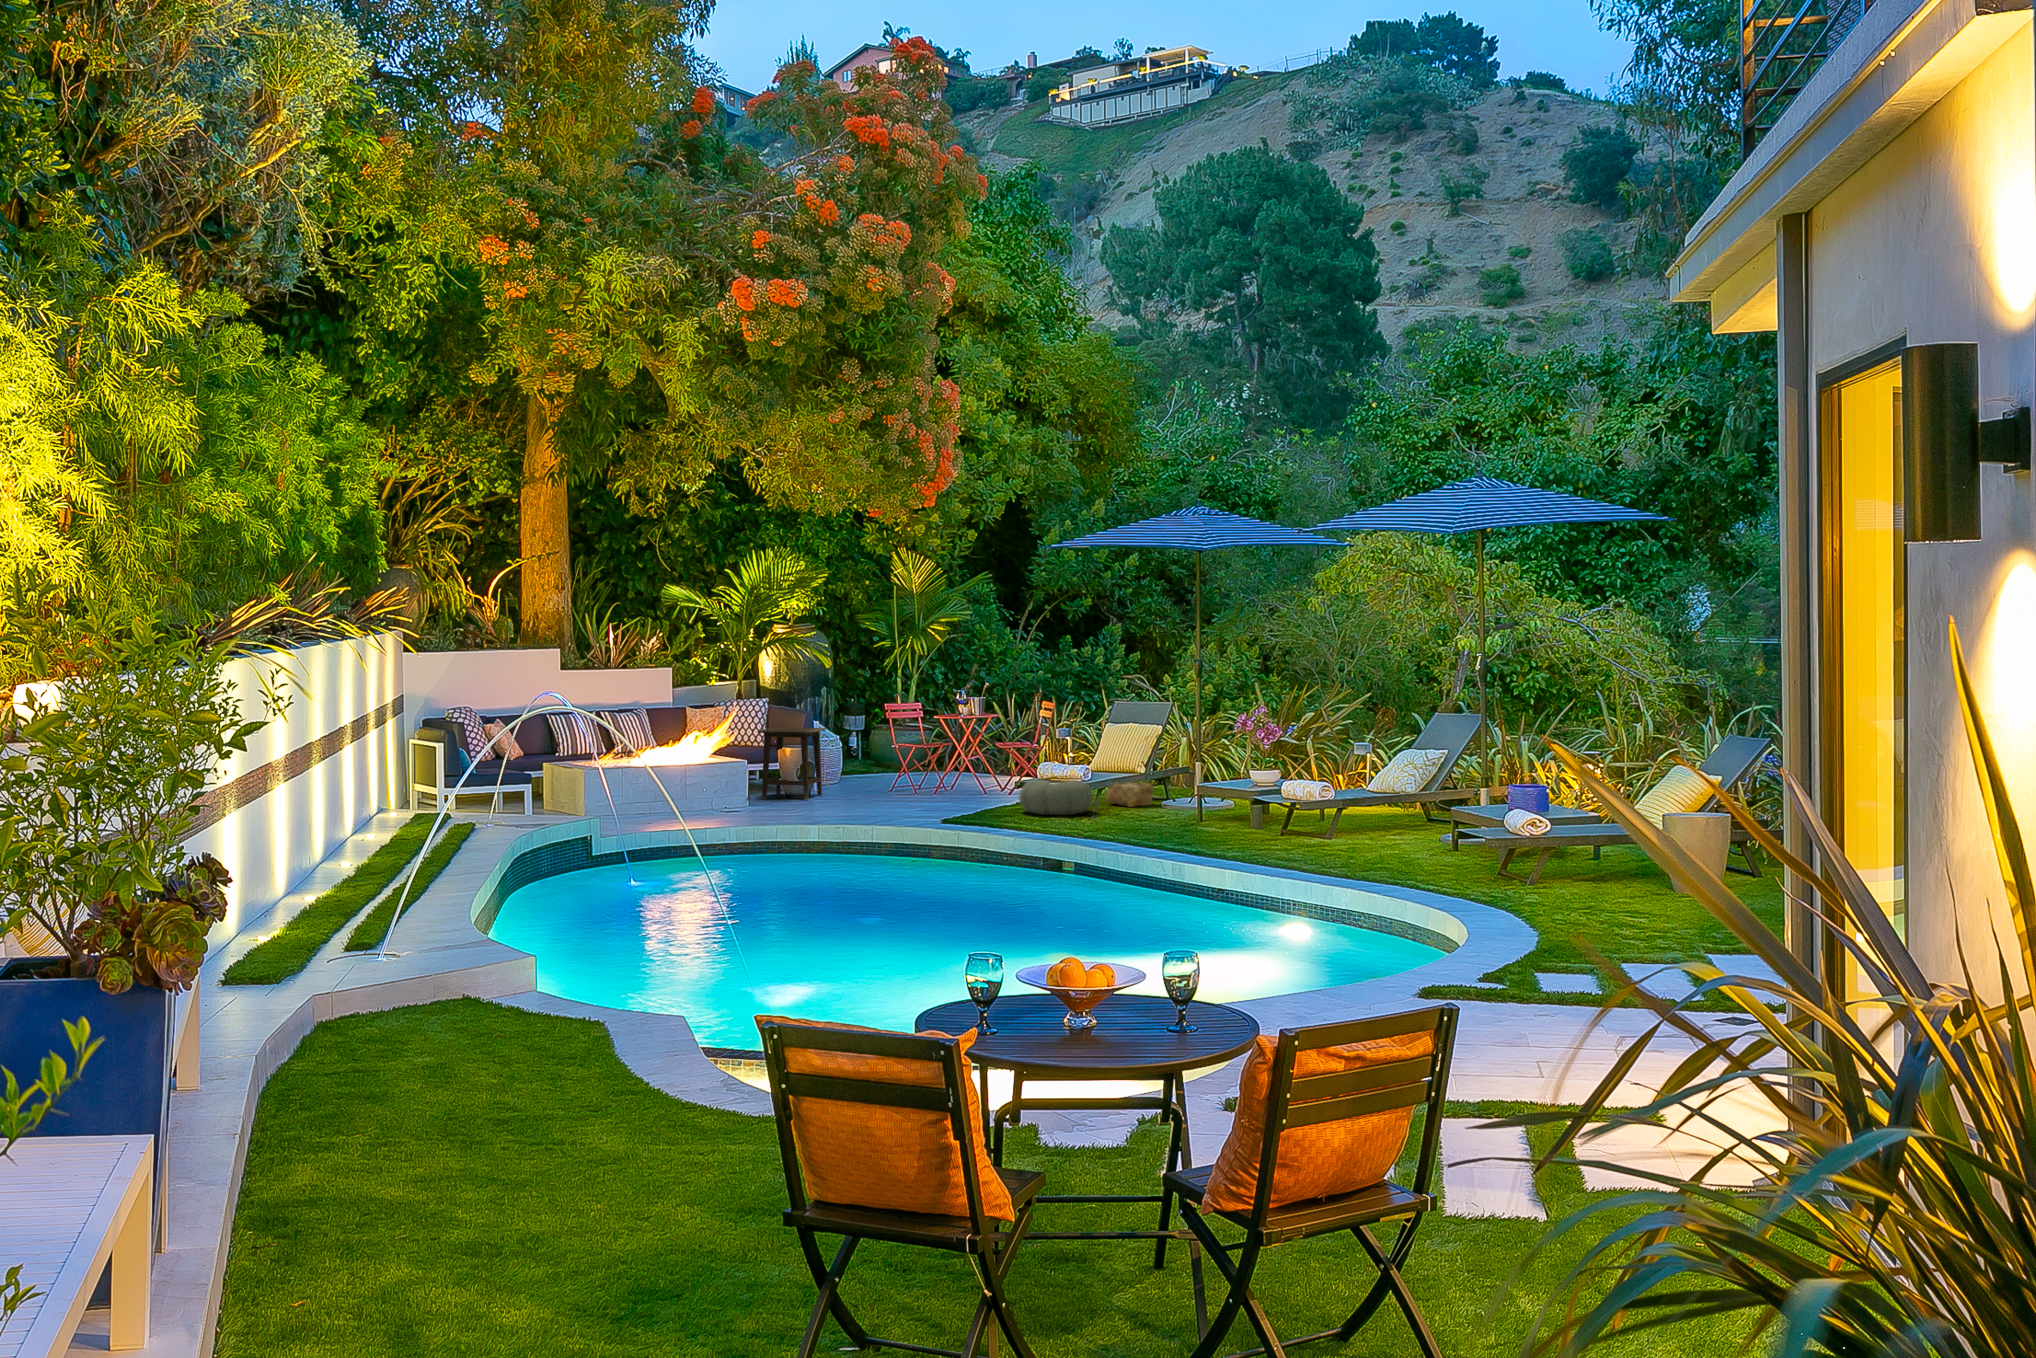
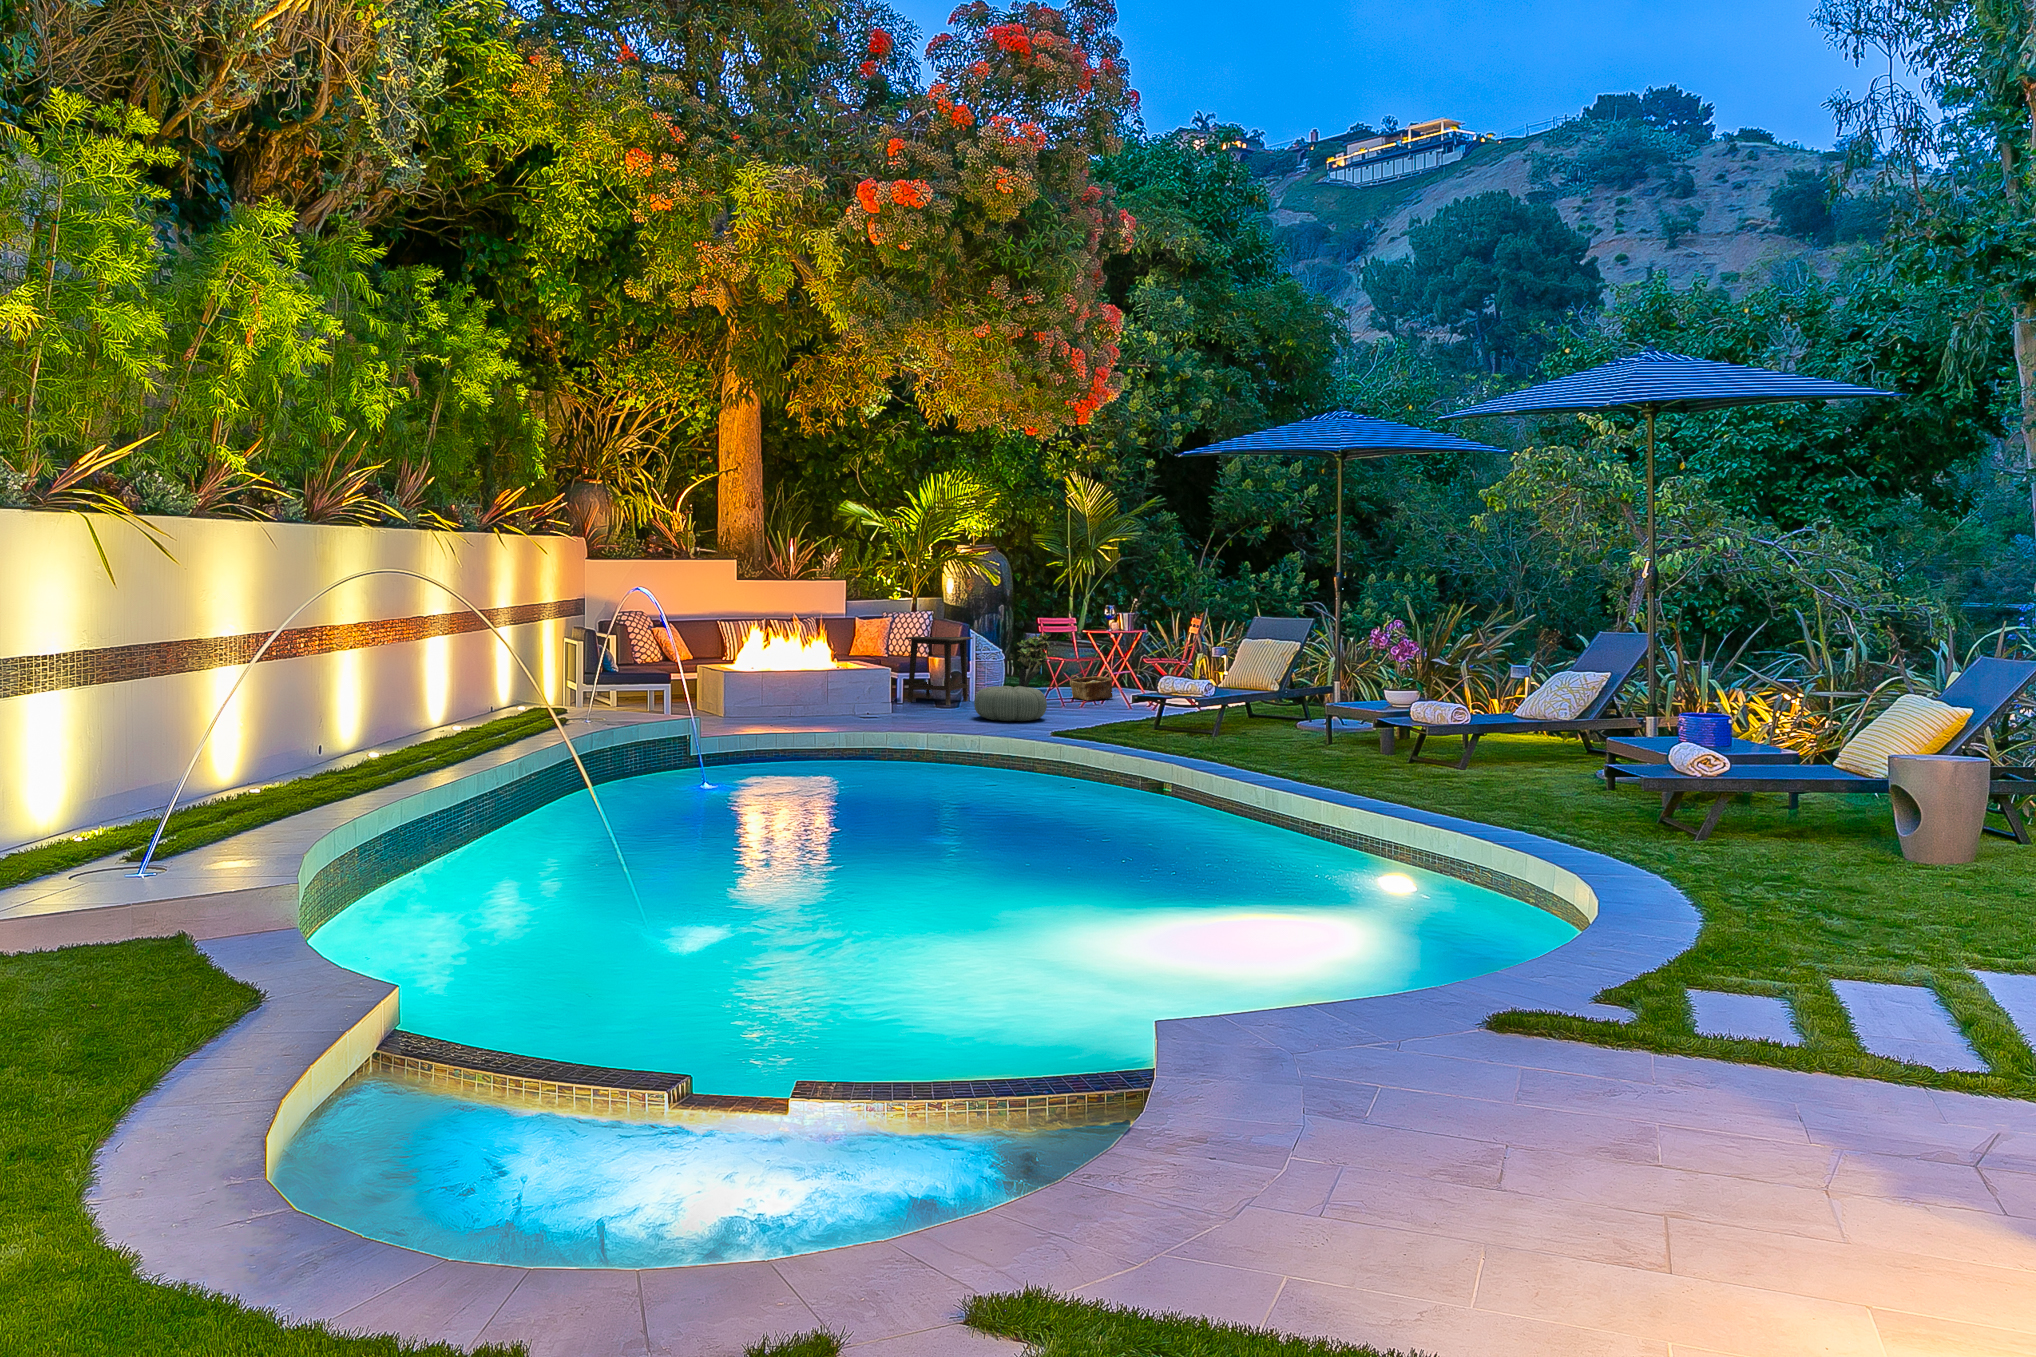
potted plant: none [860,720,896,783] -> present [1017,633,1050,687]
pouf: present [1019,780,1093,815] -> present [974,686,1047,721]
woven basket: present [1106,781,1154,807] -> present [1070,670,1113,701]

